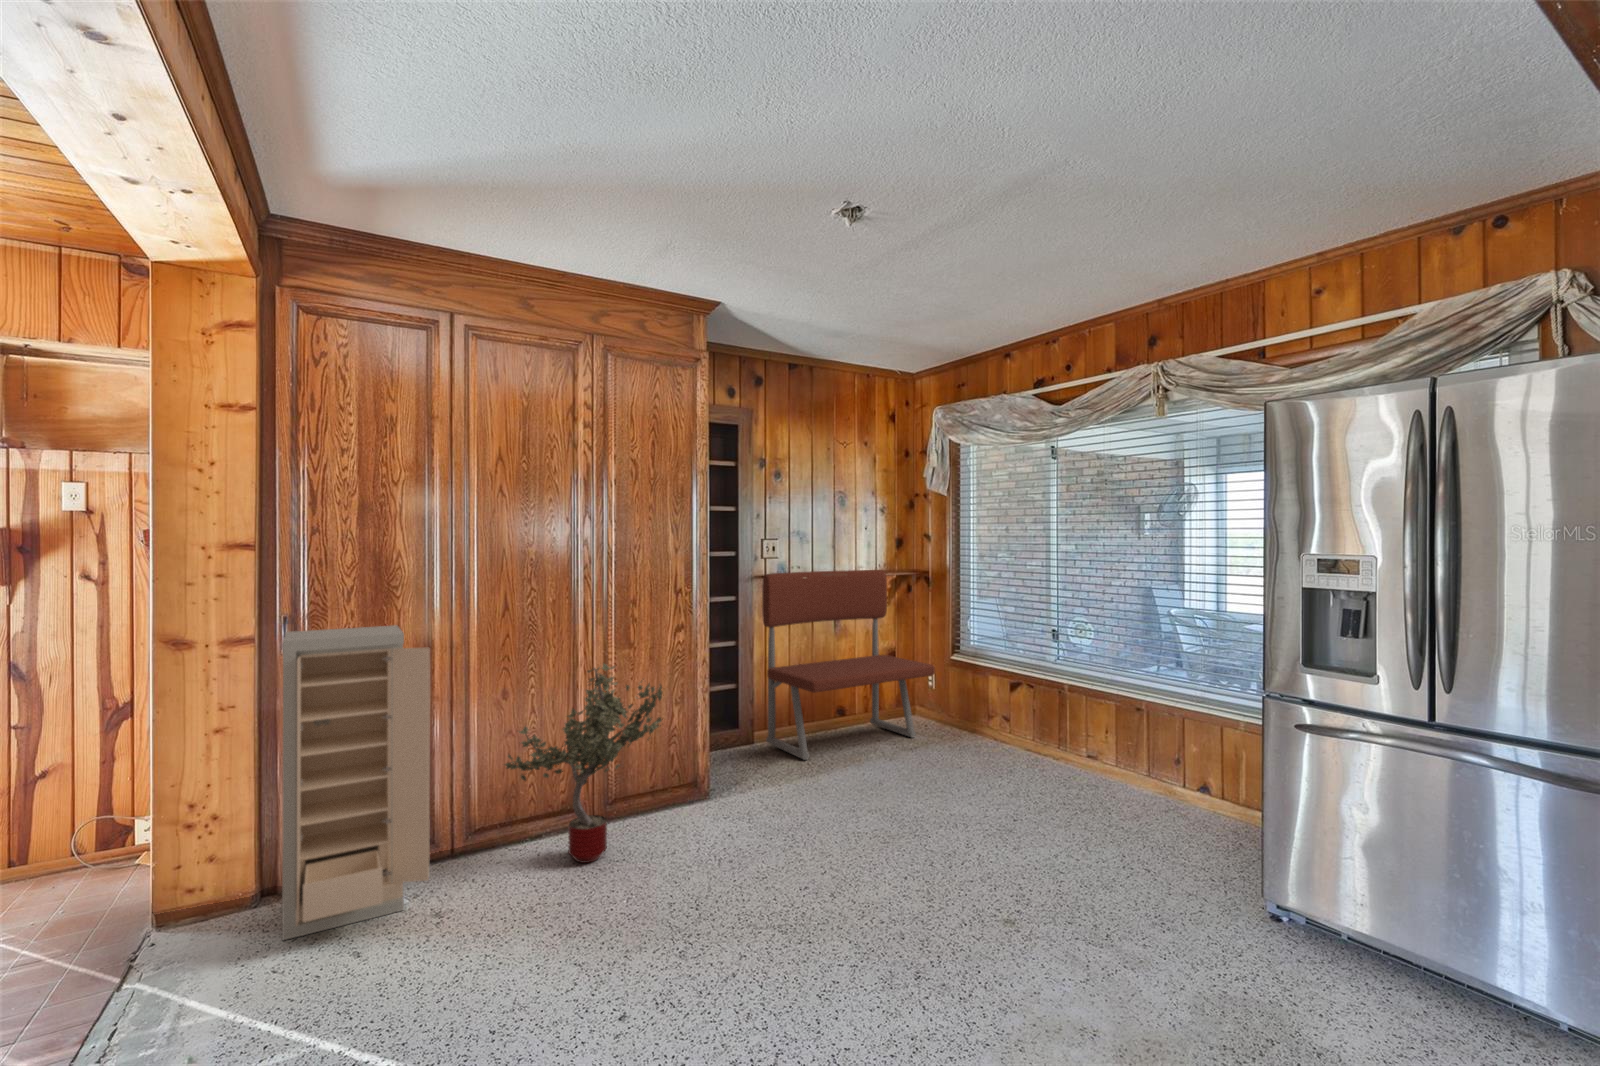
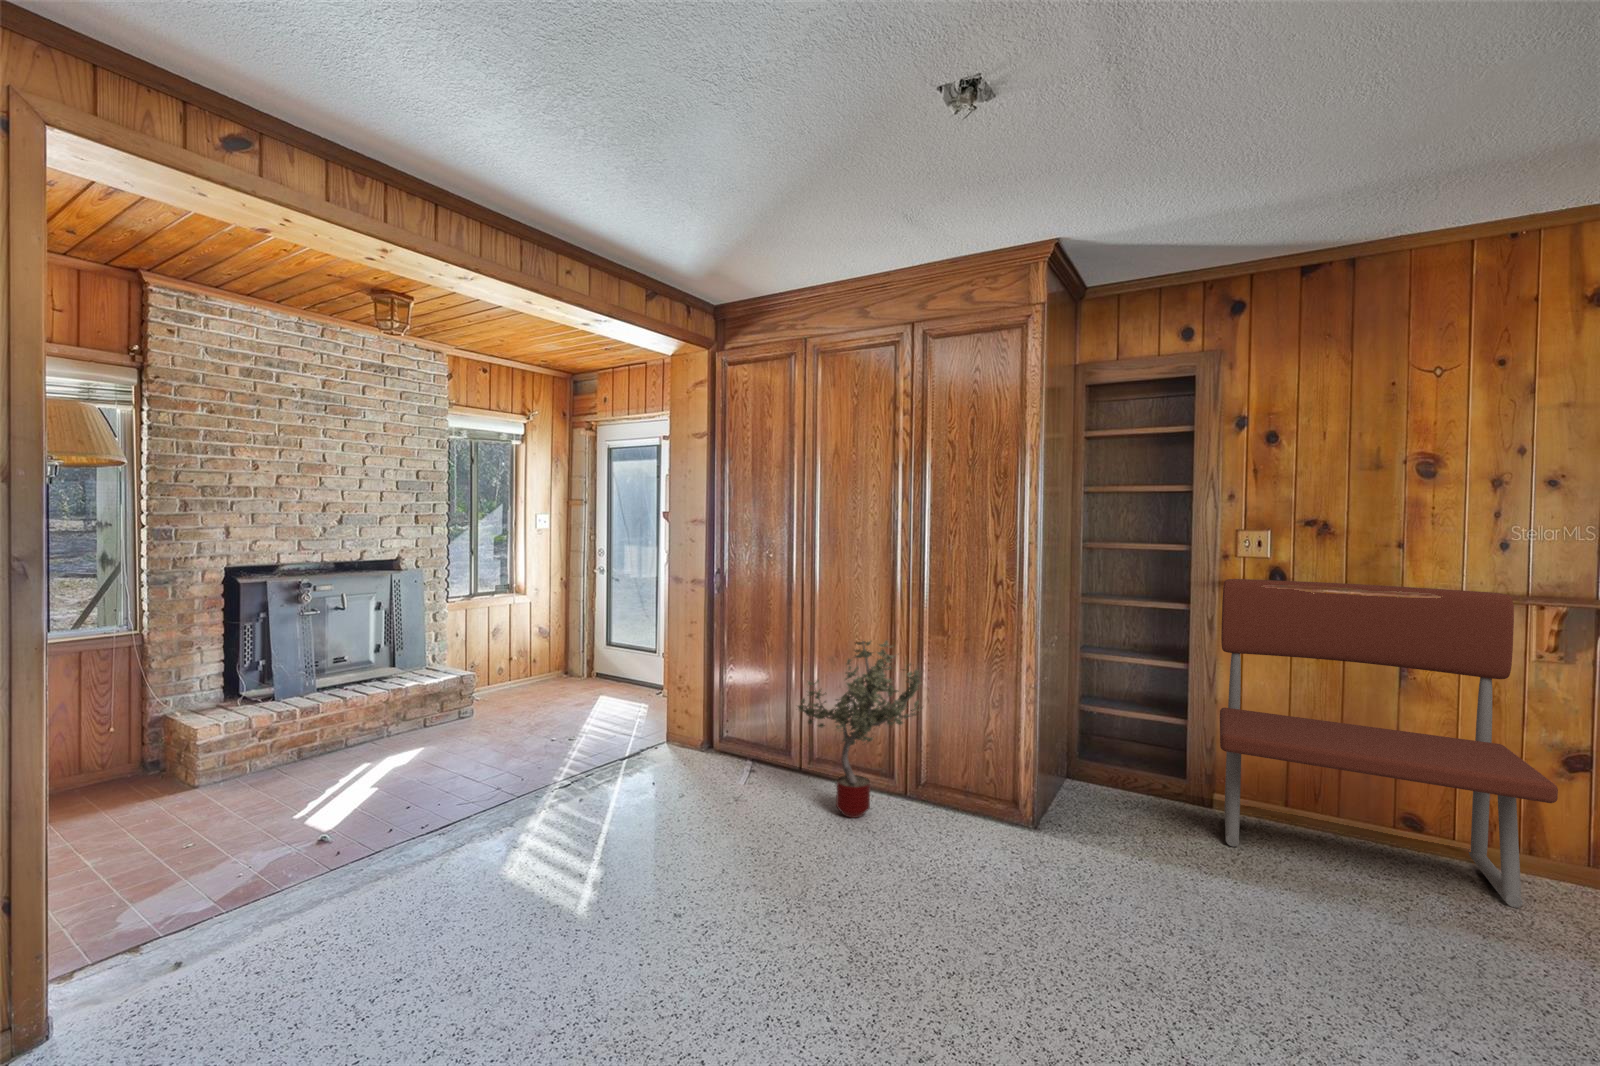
storage cabinet: present [282,625,430,940] -> none [663,578,762,786]

